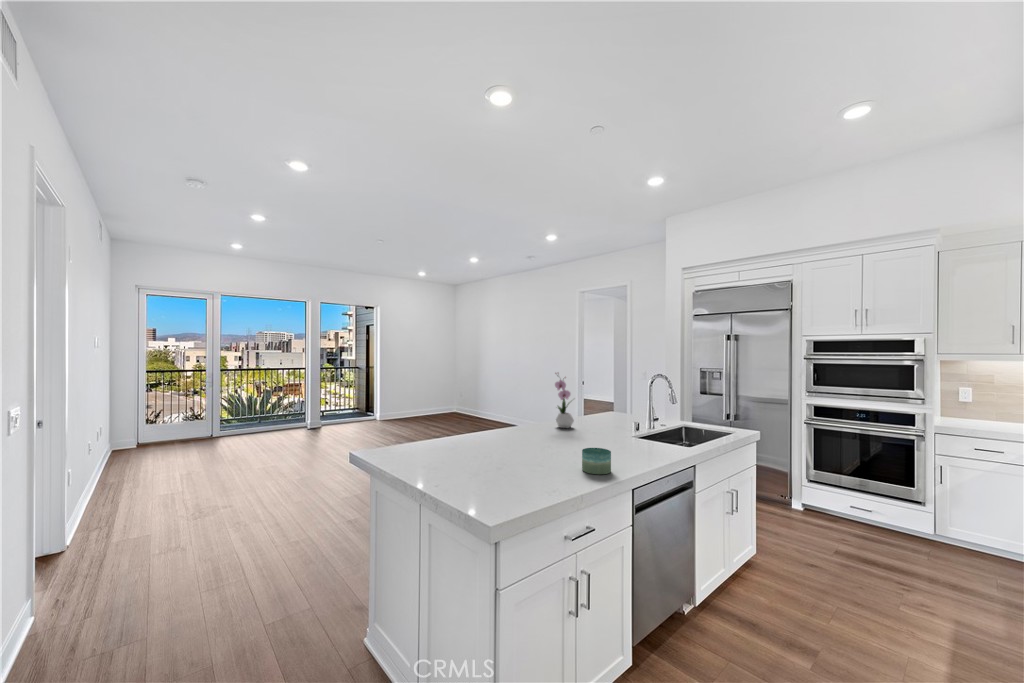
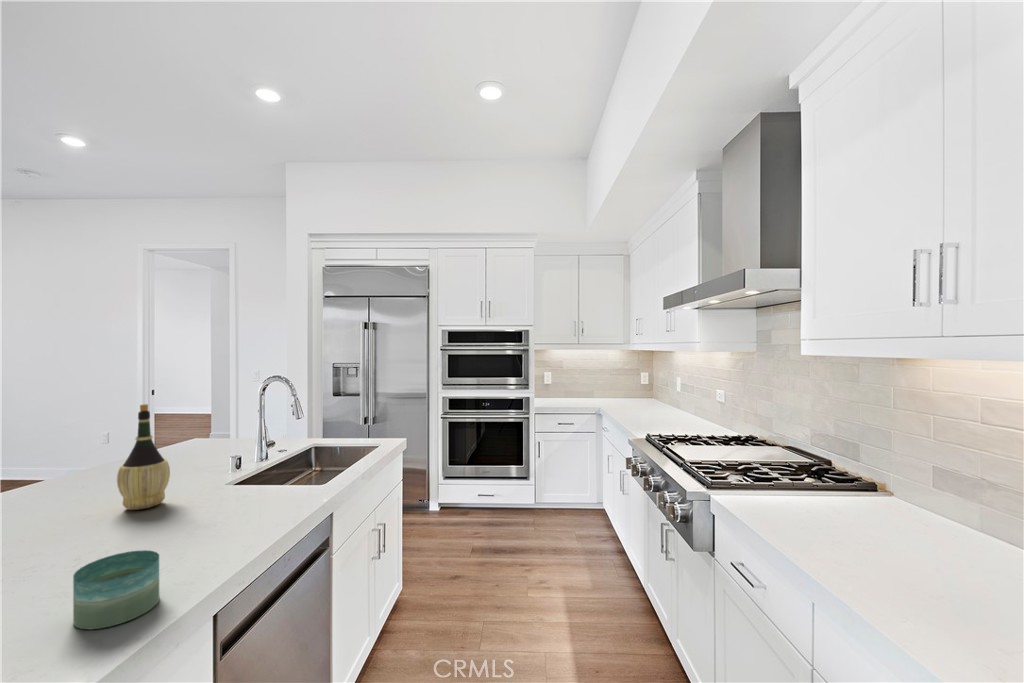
flower arrangement: present [555,379,574,428] -> none [43,384,103,497]
wine bottle: none [585,385,606,439] -> present [117,404,170,510]

